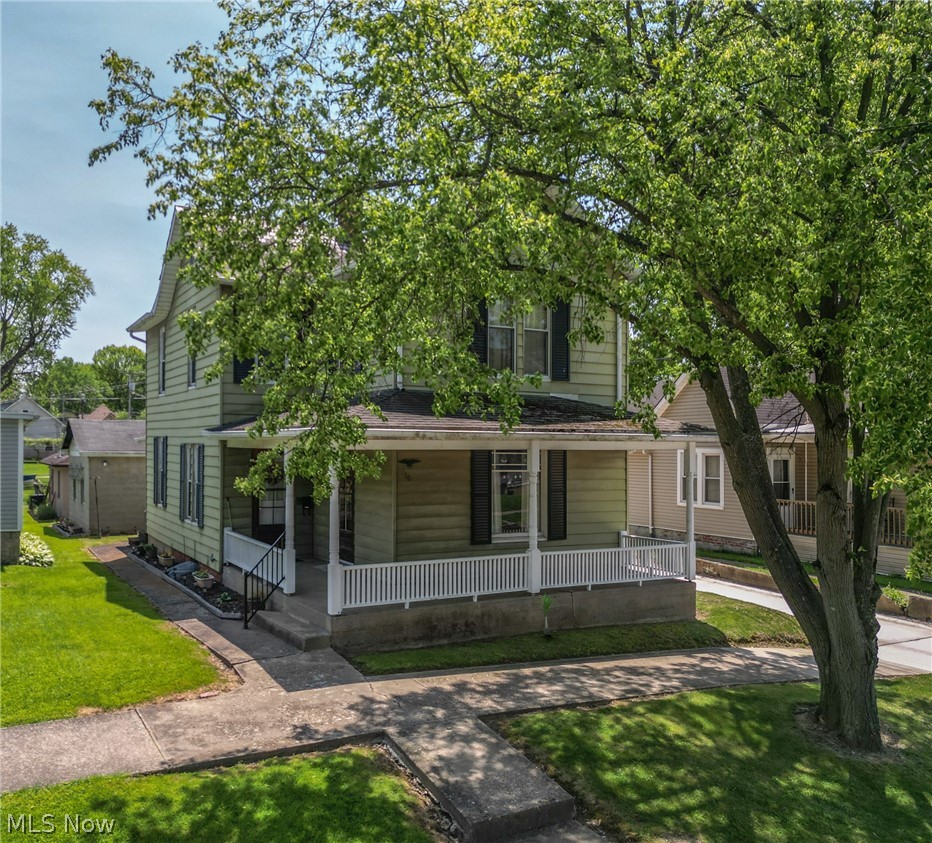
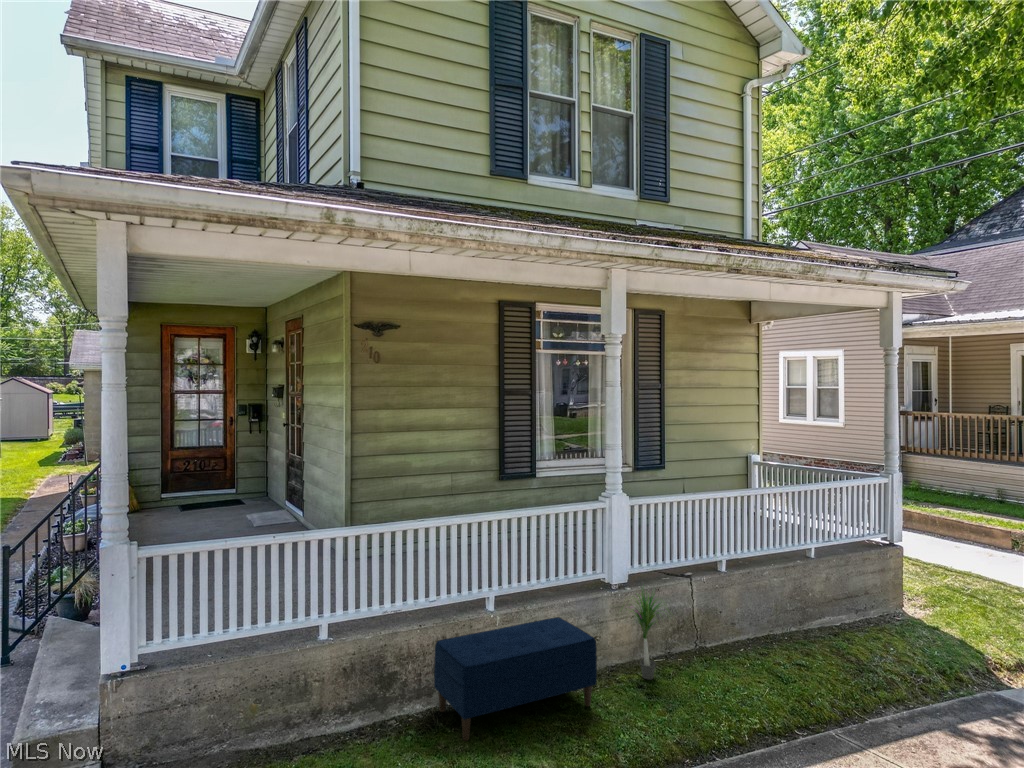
bench: none [452,606,522,648] -> present [434,617,597,741]

